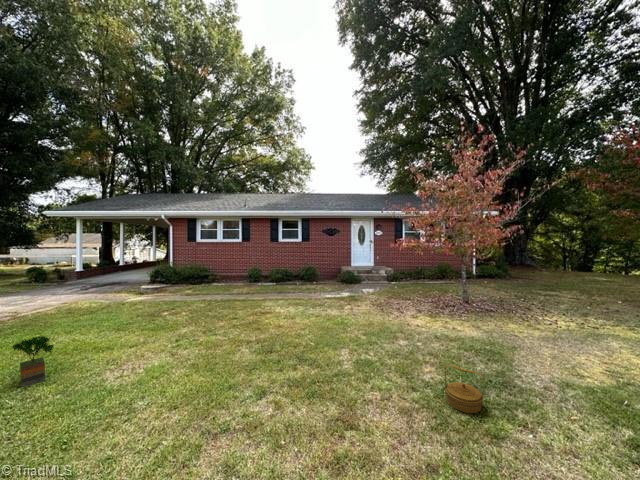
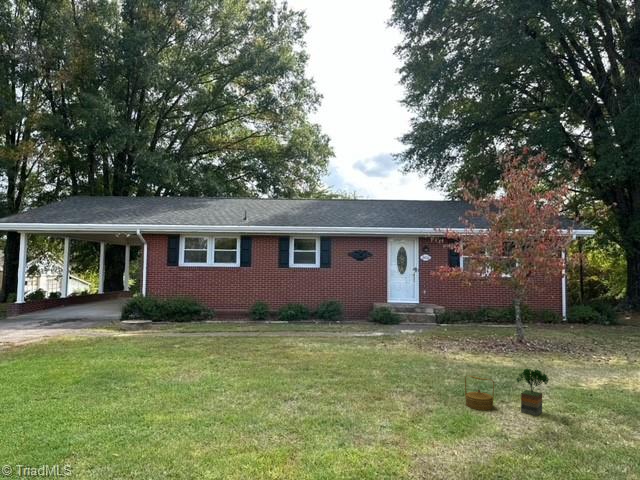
potted tree: present [12,336,54,387] -> present [516,369,549,416]

